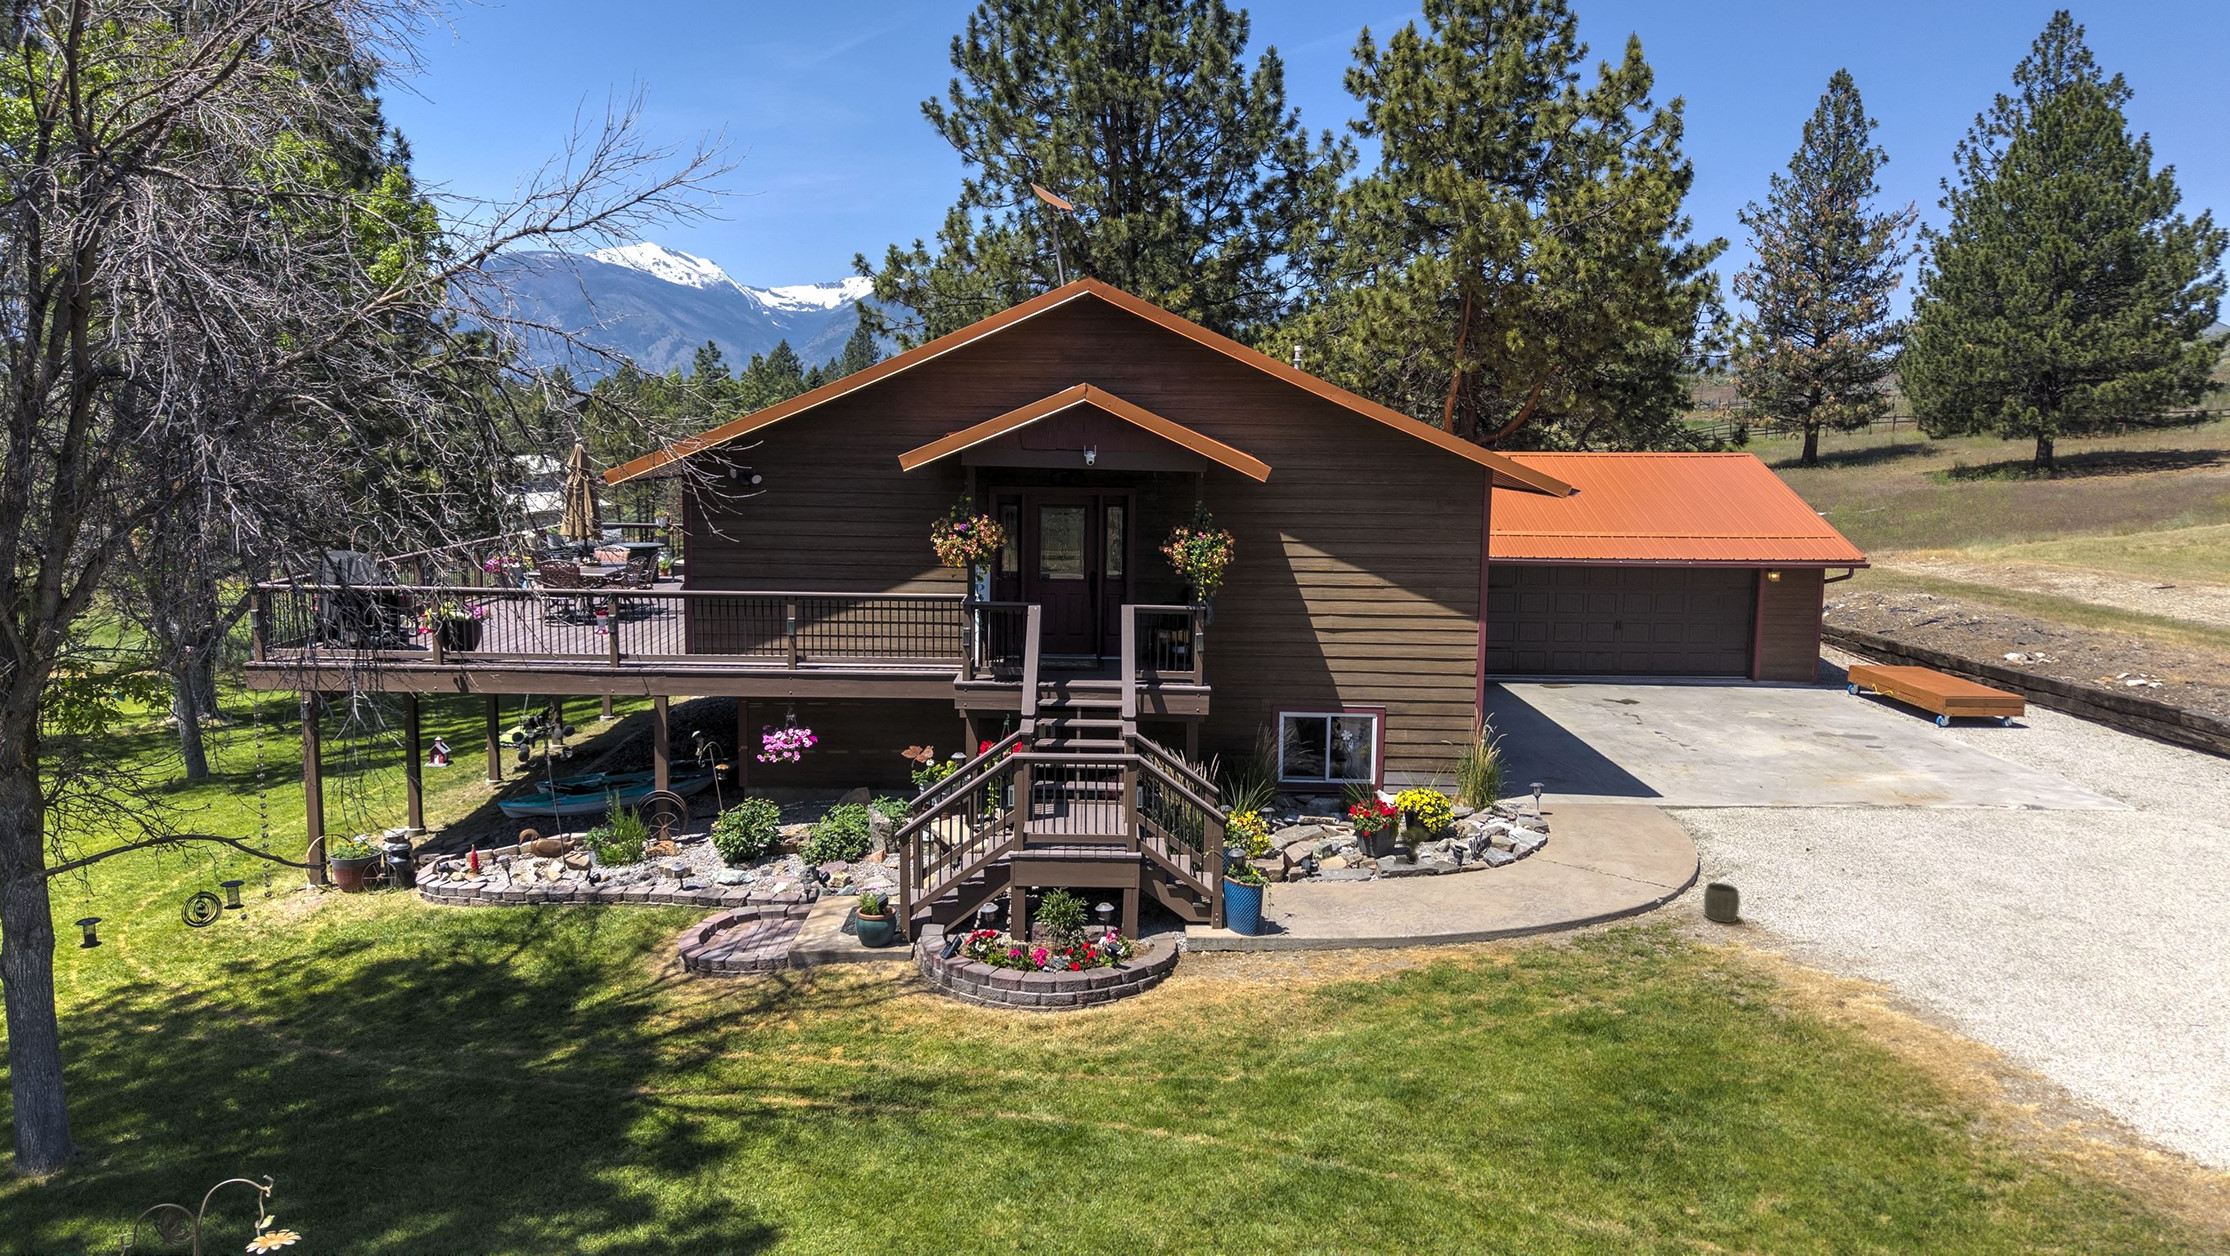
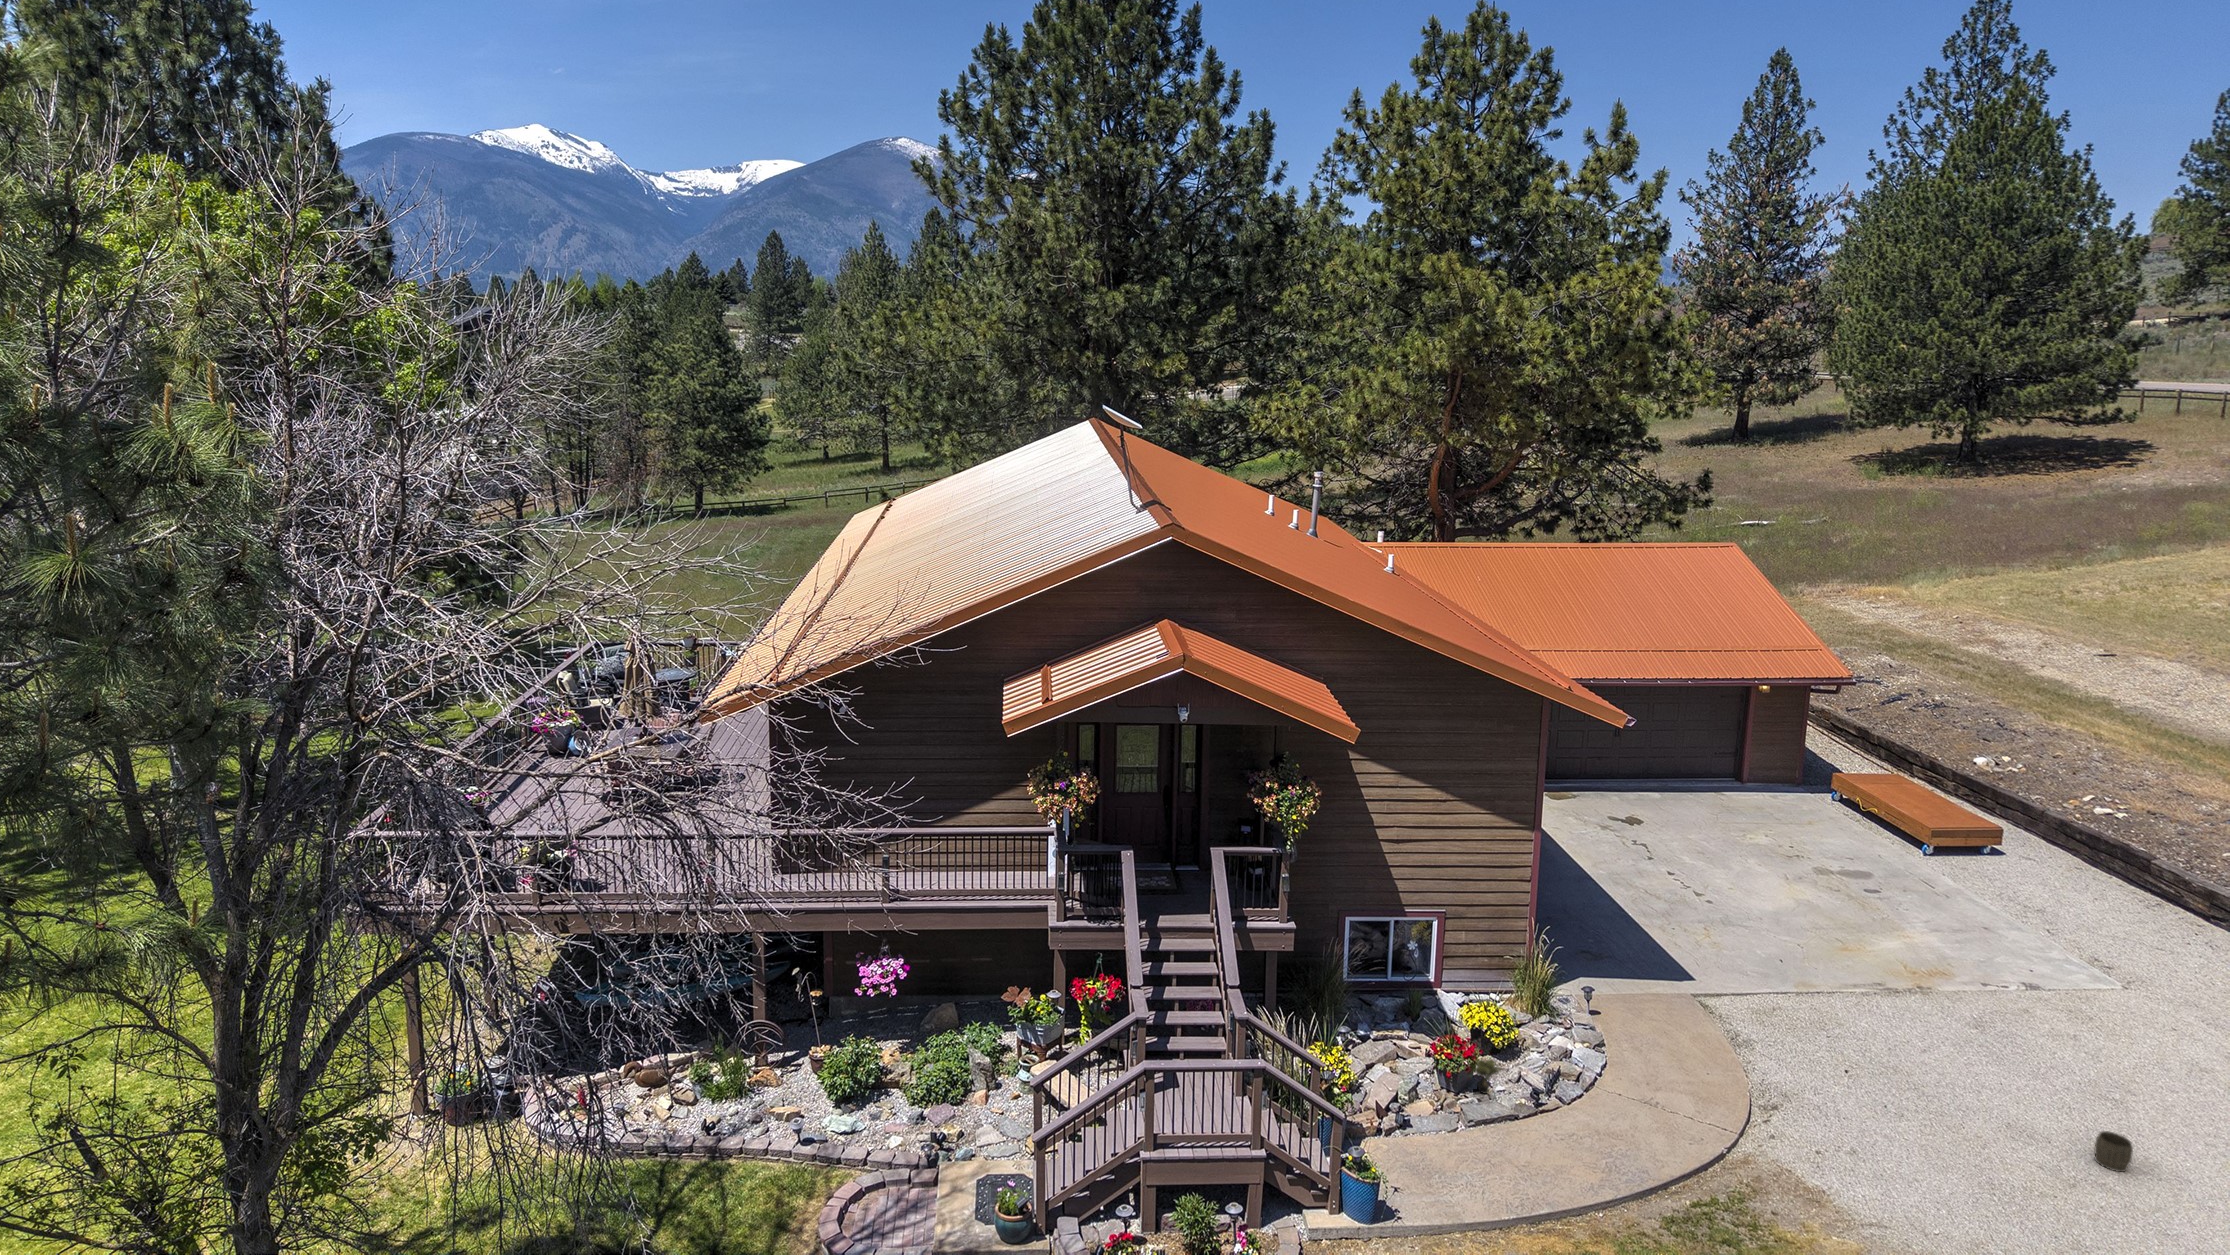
woven basket: present [1704,883,1740,922] -> present [2094,1131,2133,1172]

